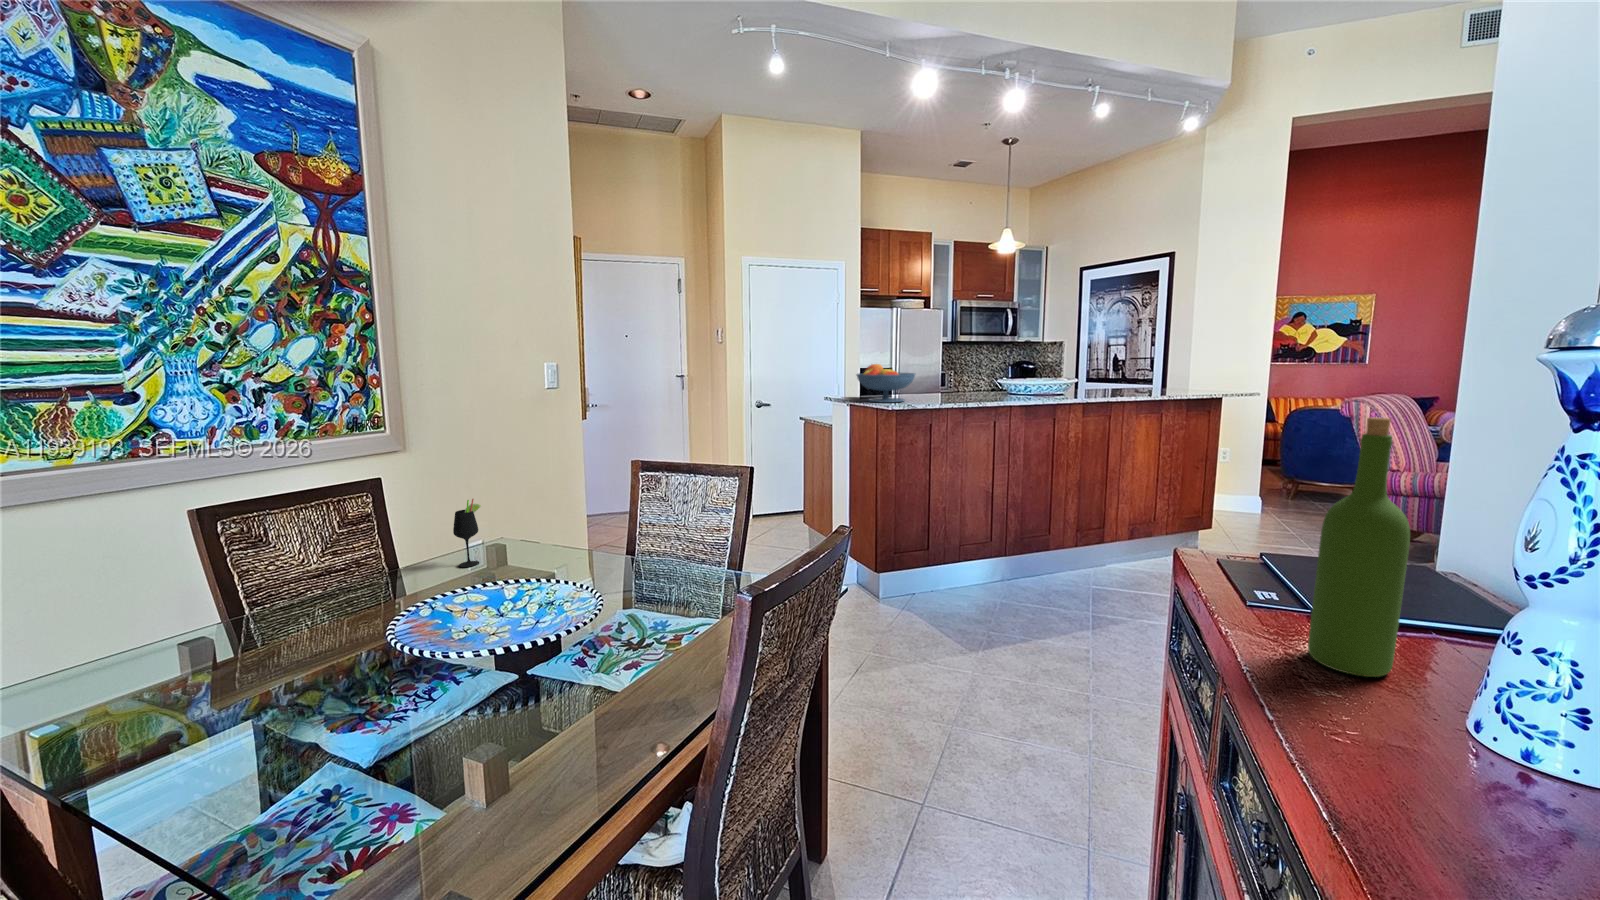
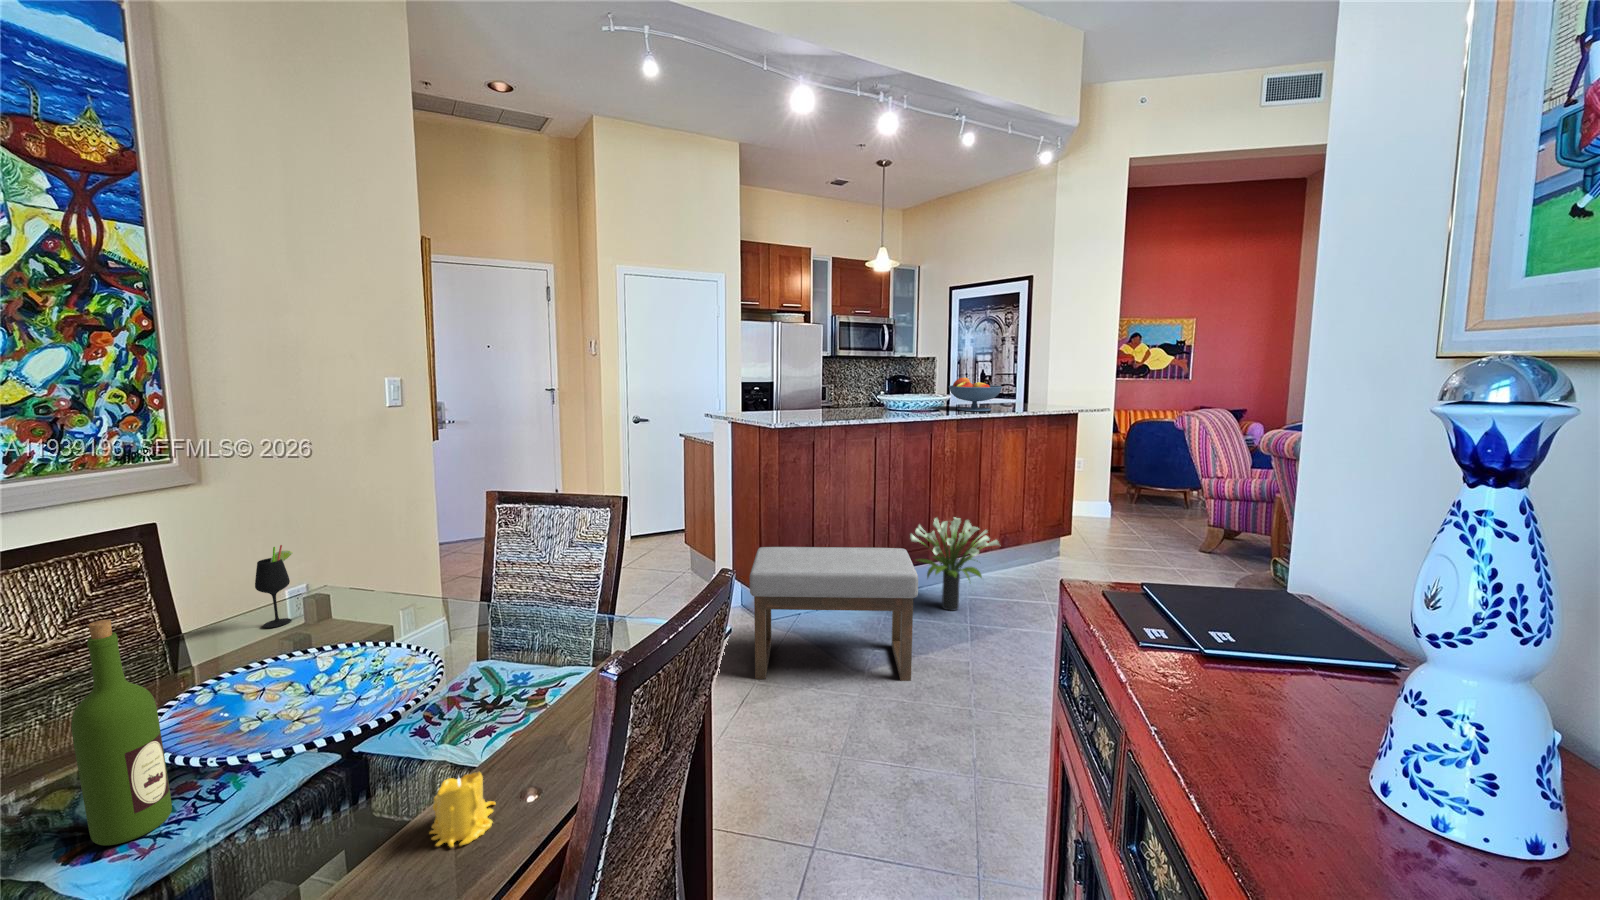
fruit bowl: present [857,364,915,402] -> present [949,378,1002,411]
wine bottle: present [1308,417,1410,677] -> present [71,620,172,845]
potted plant: none [1029,504,1127,601] -> present [910,518,999,611]
ottoman: none [864,526,1034,665] -> present [750,547,918,681]
candle: none [600,675,650,734] -> present [430,772,496,847]

